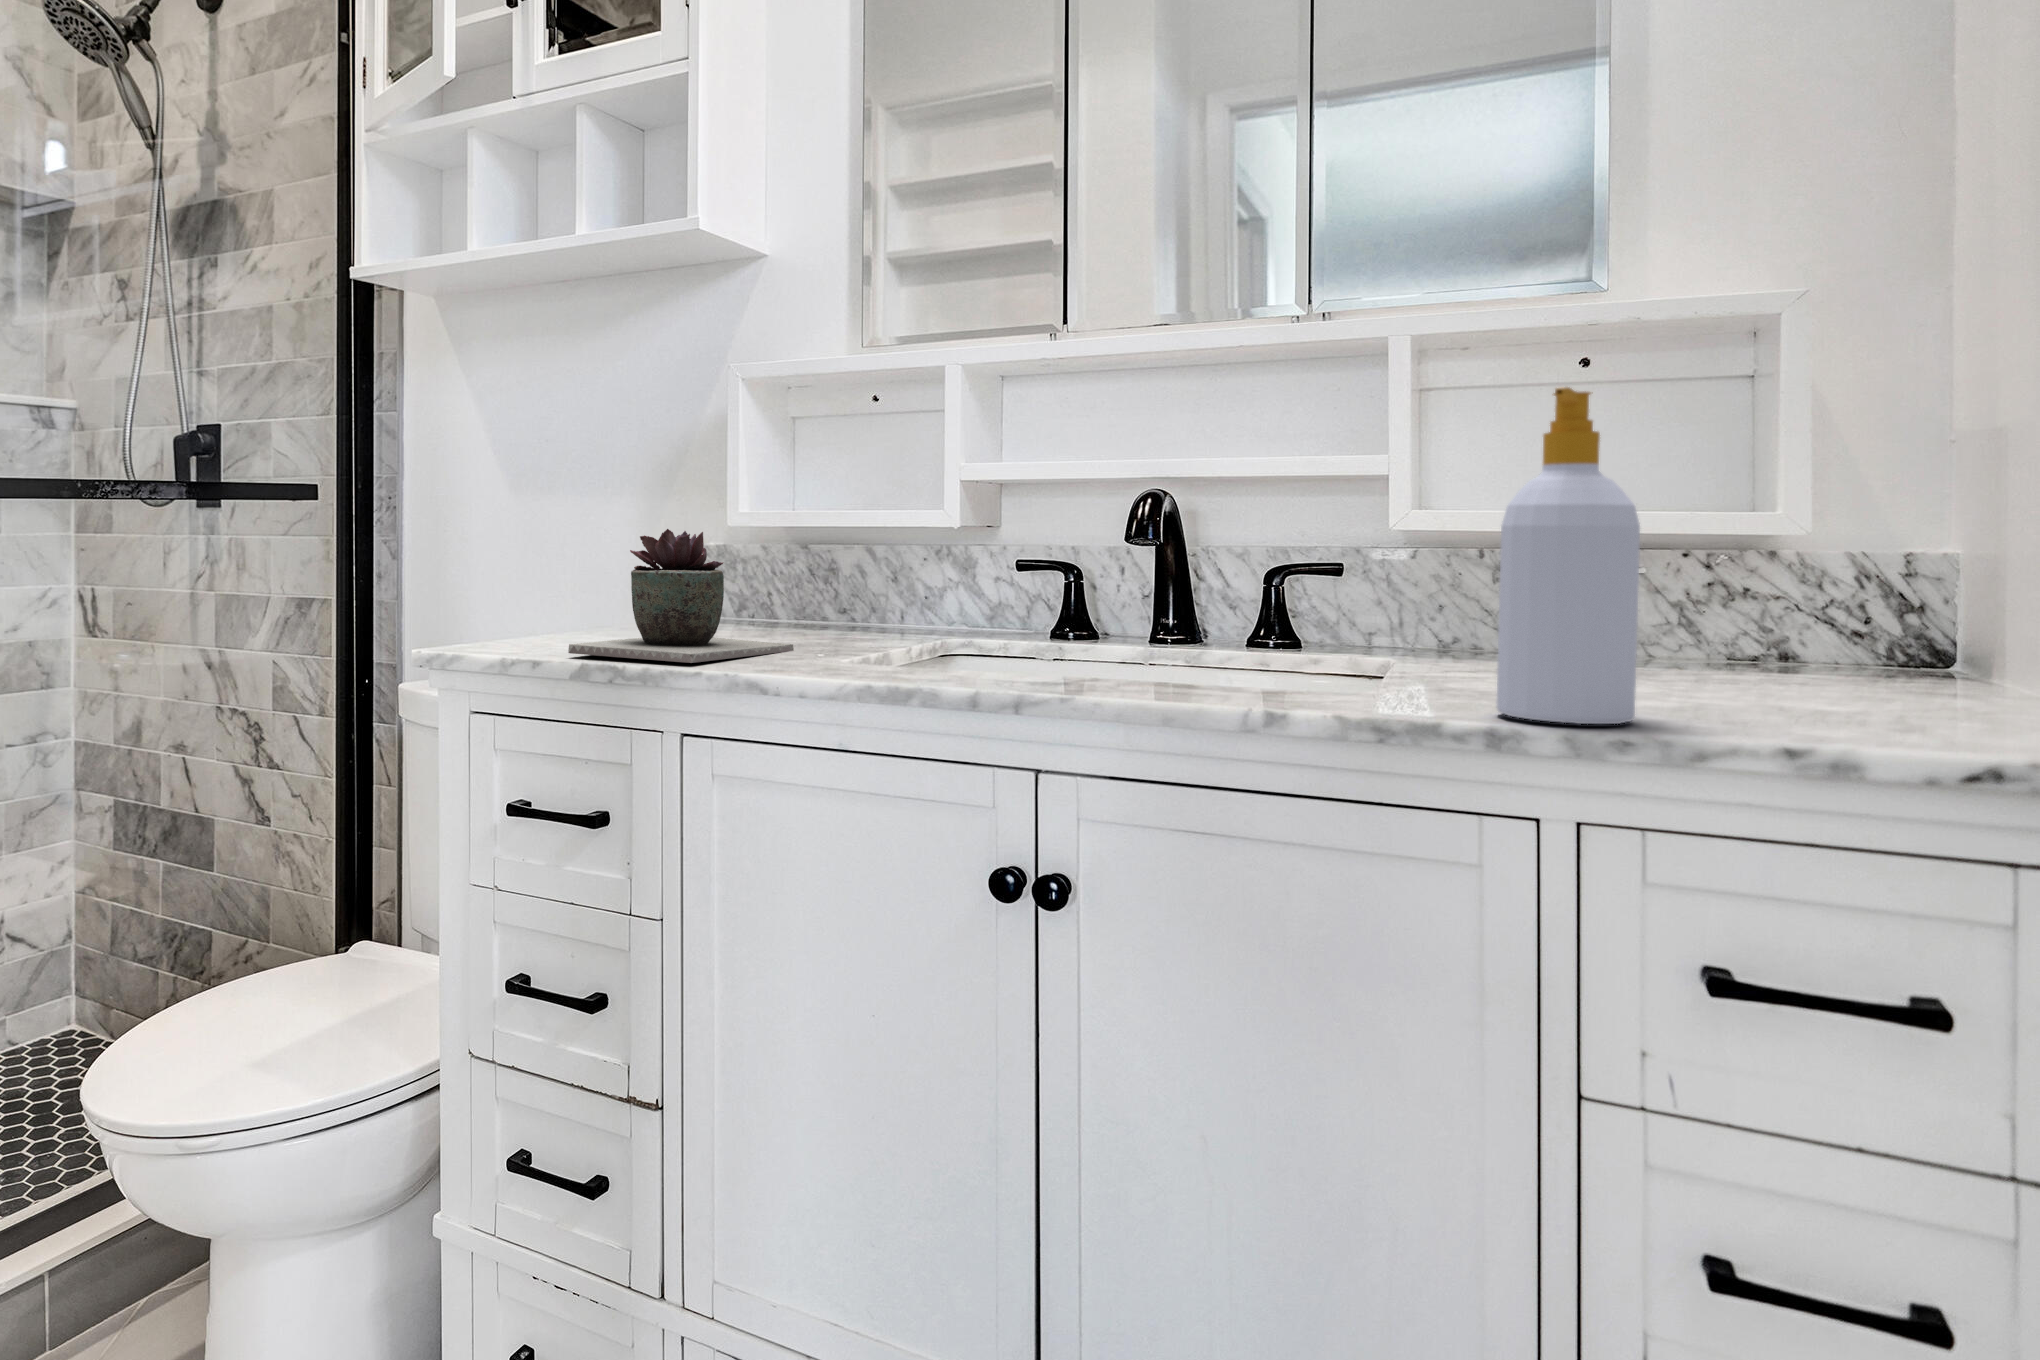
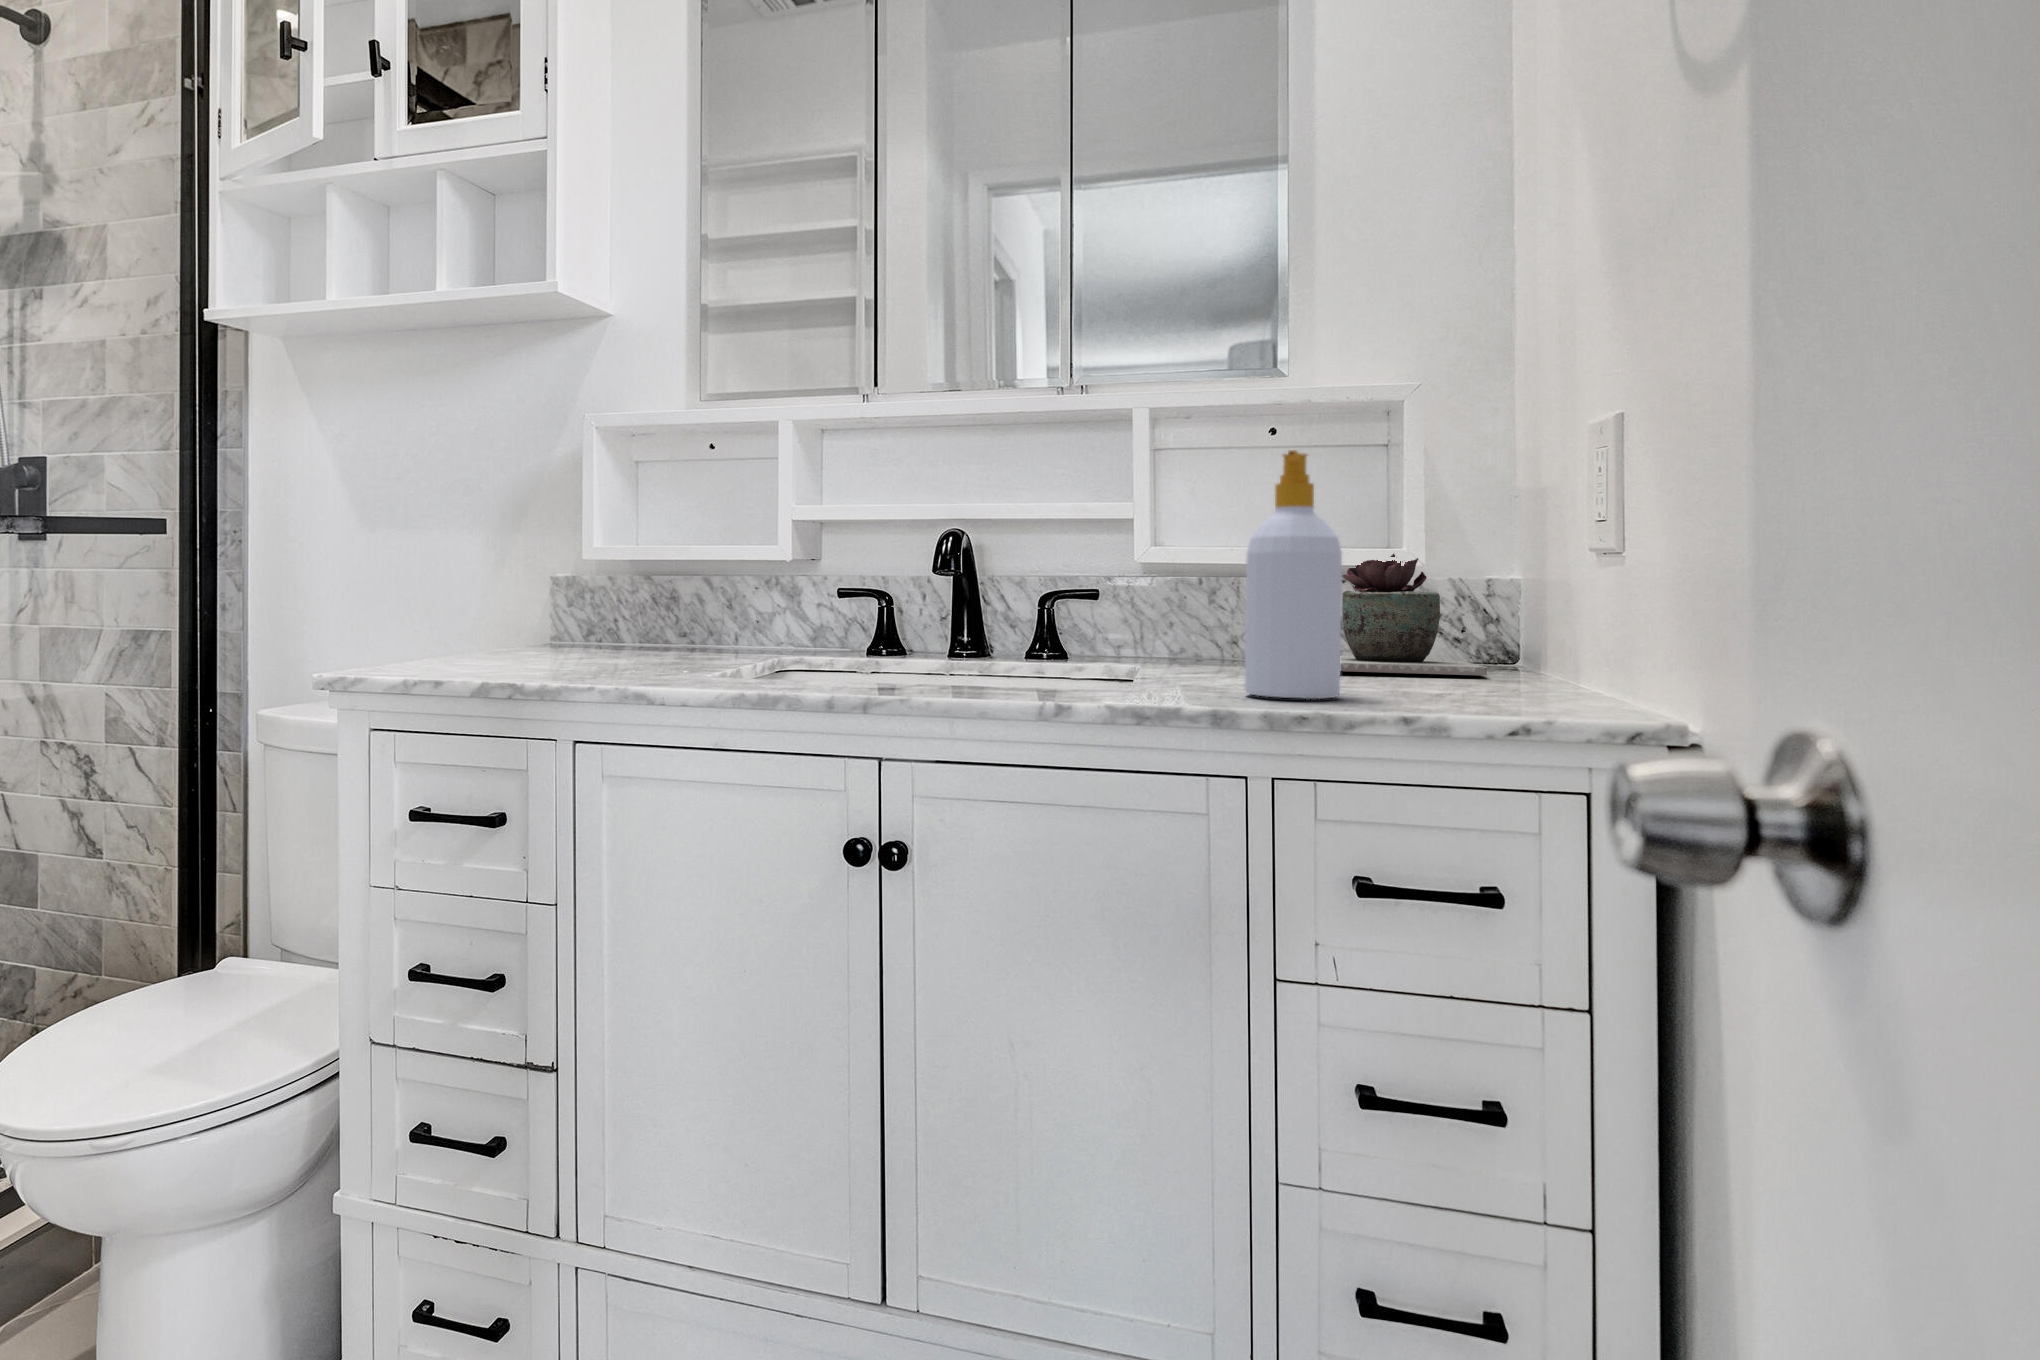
succulent plant: present [568,529,794,663] -> present [1340,554,1487,676]

